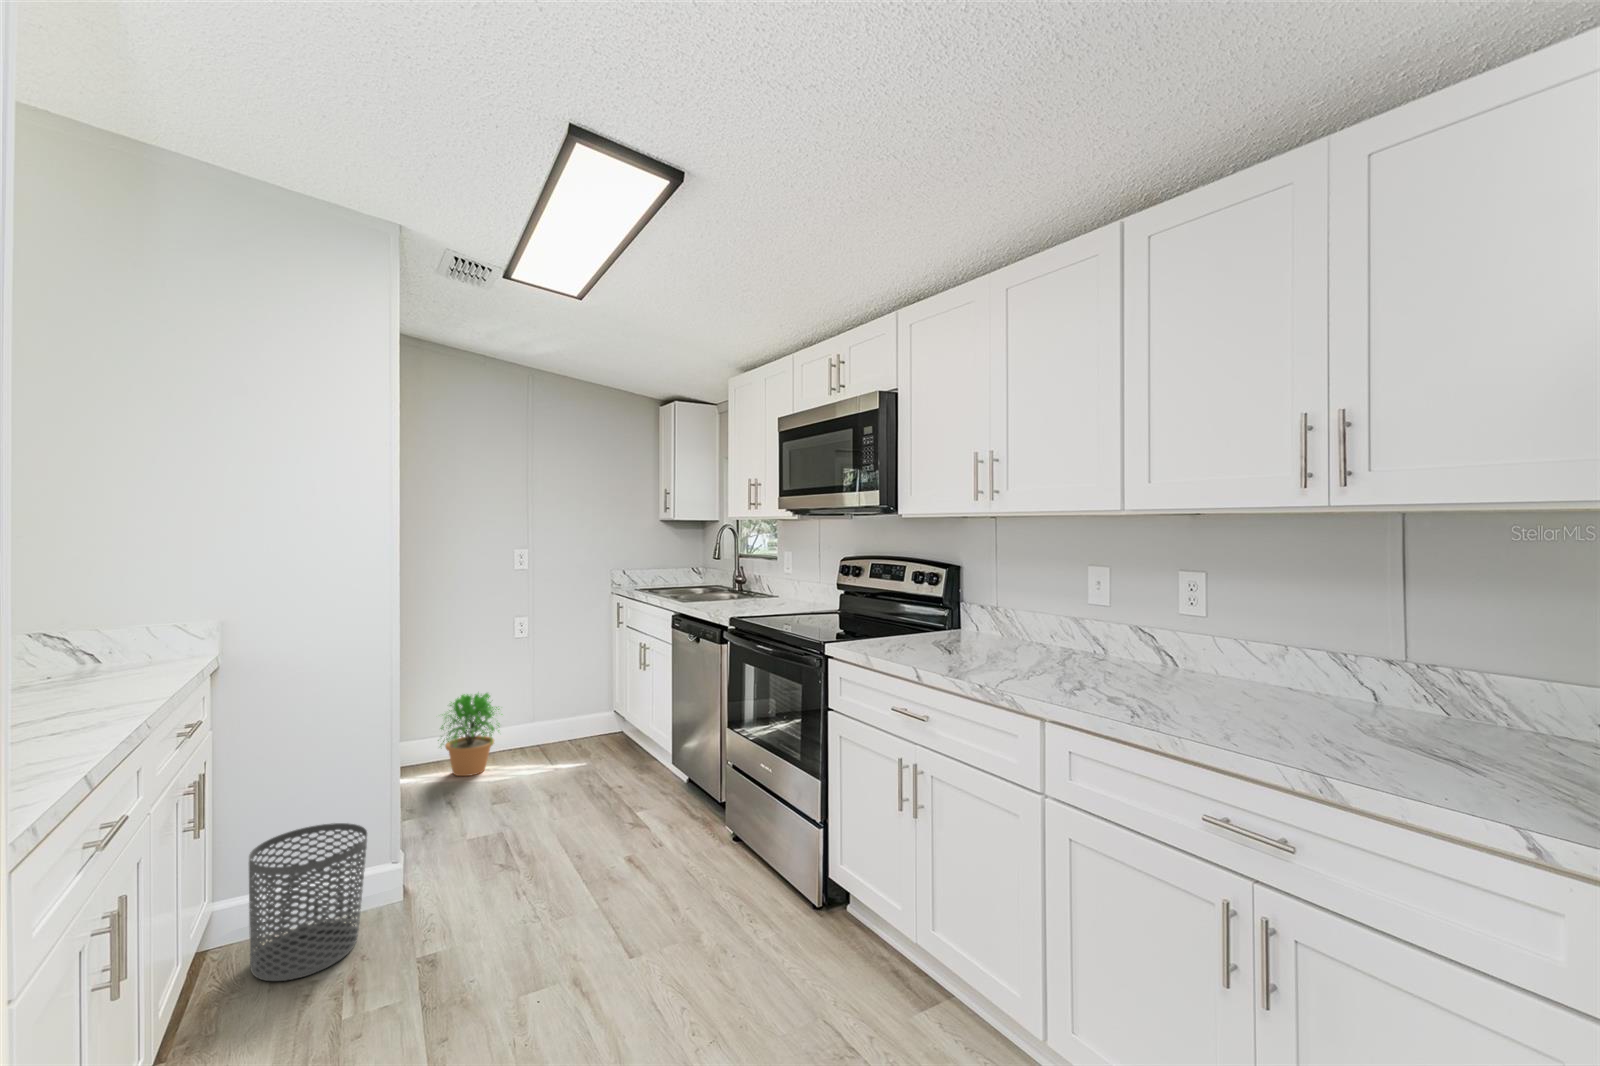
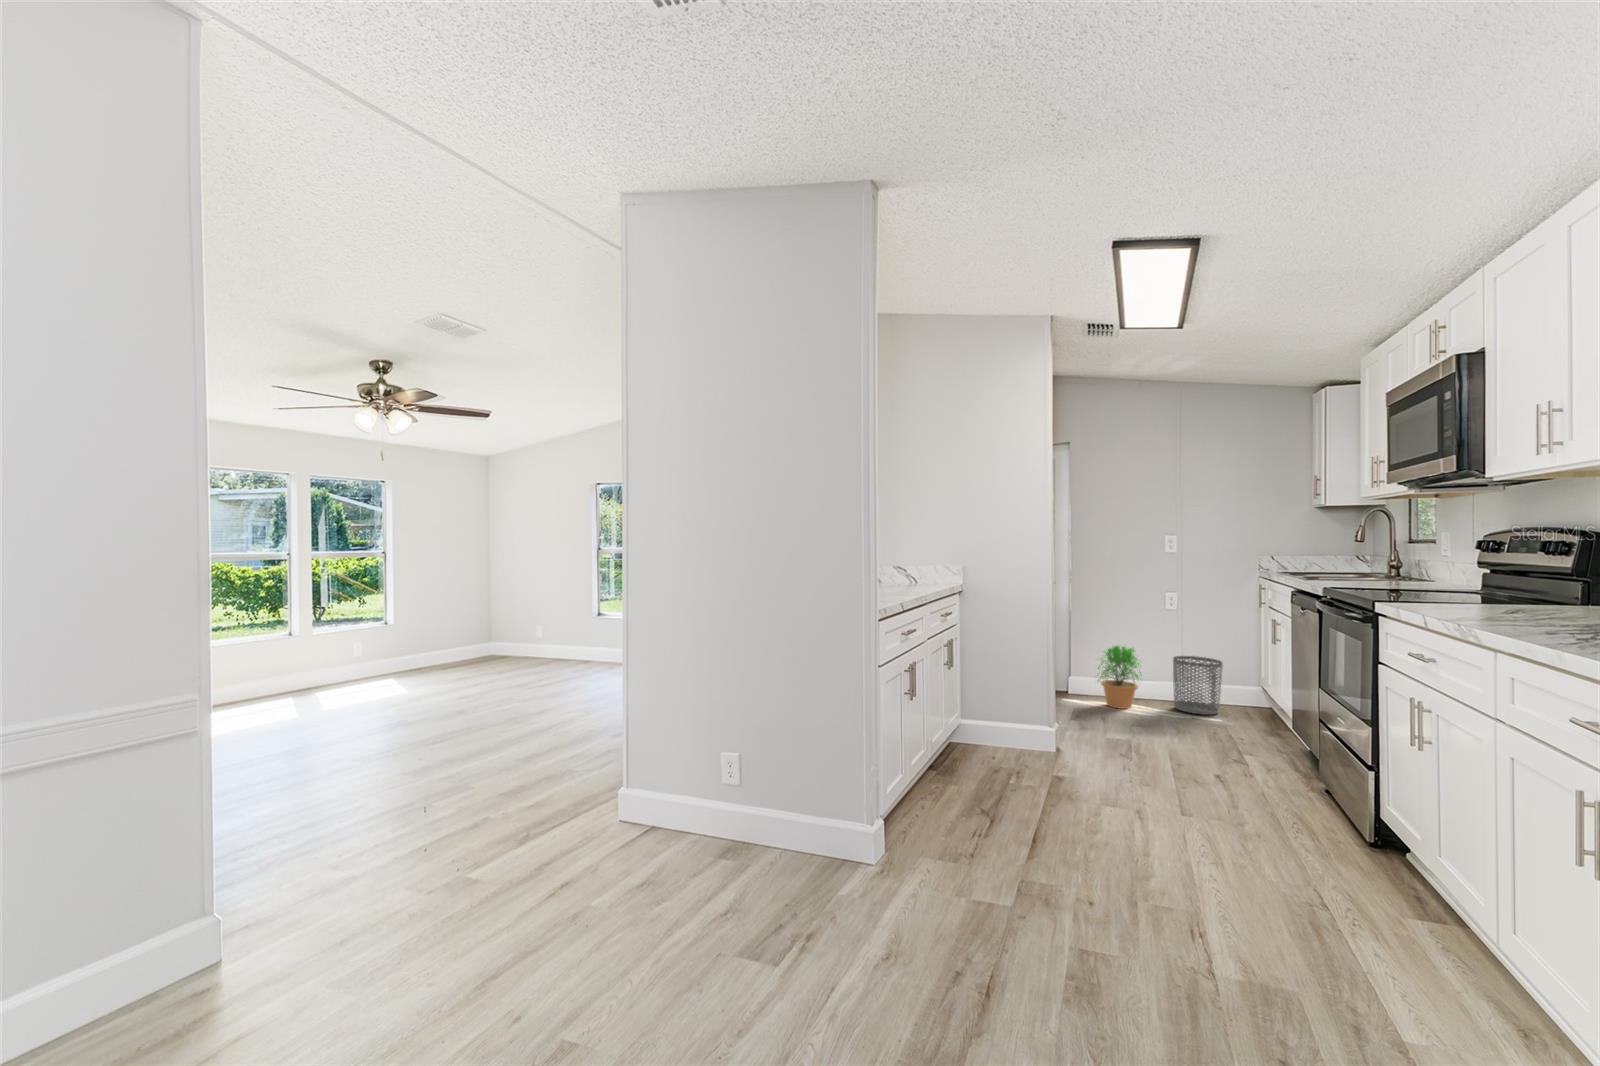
waste bin: present [249,823,367,981] -> present [1173,656,1223,715]

